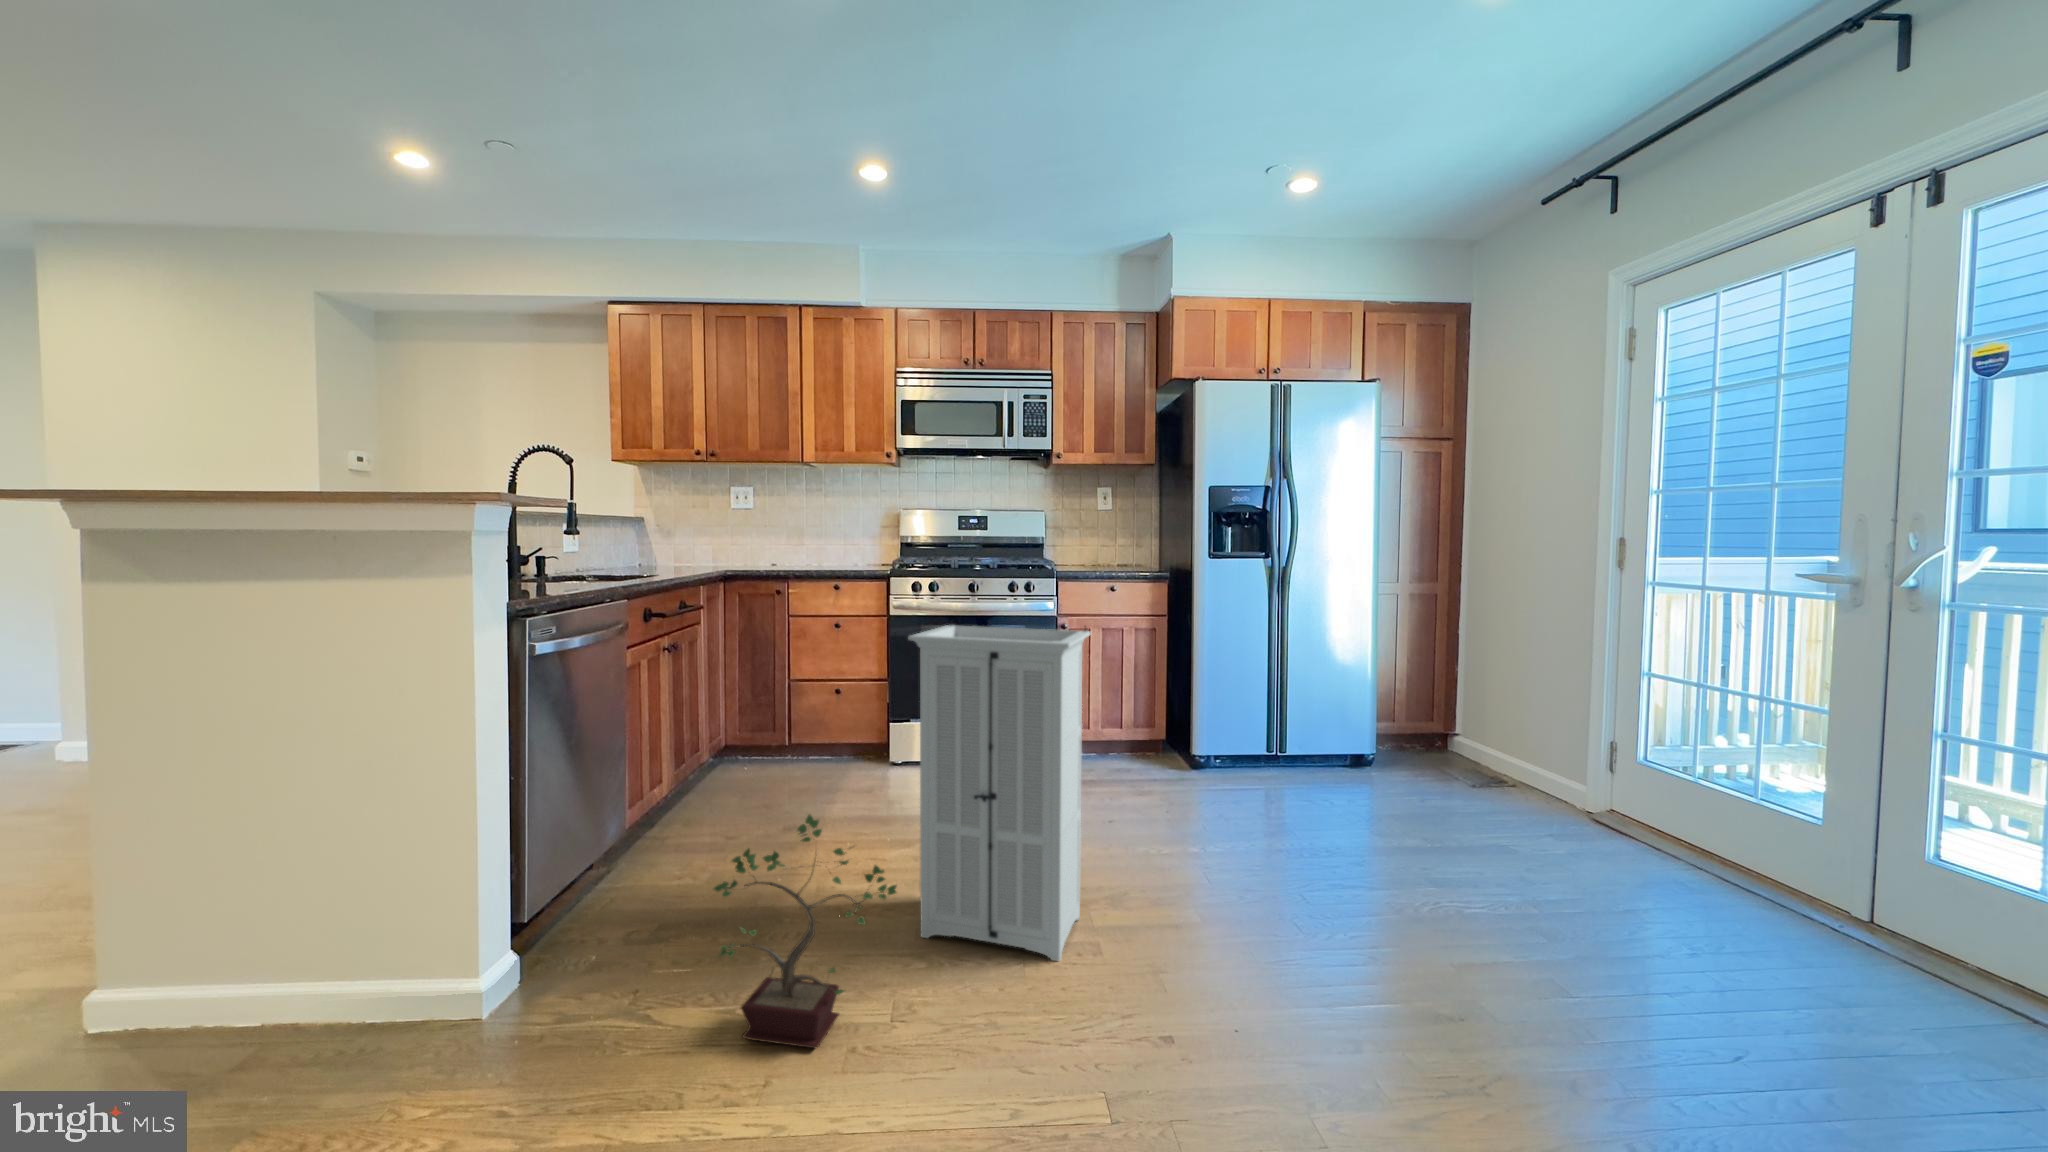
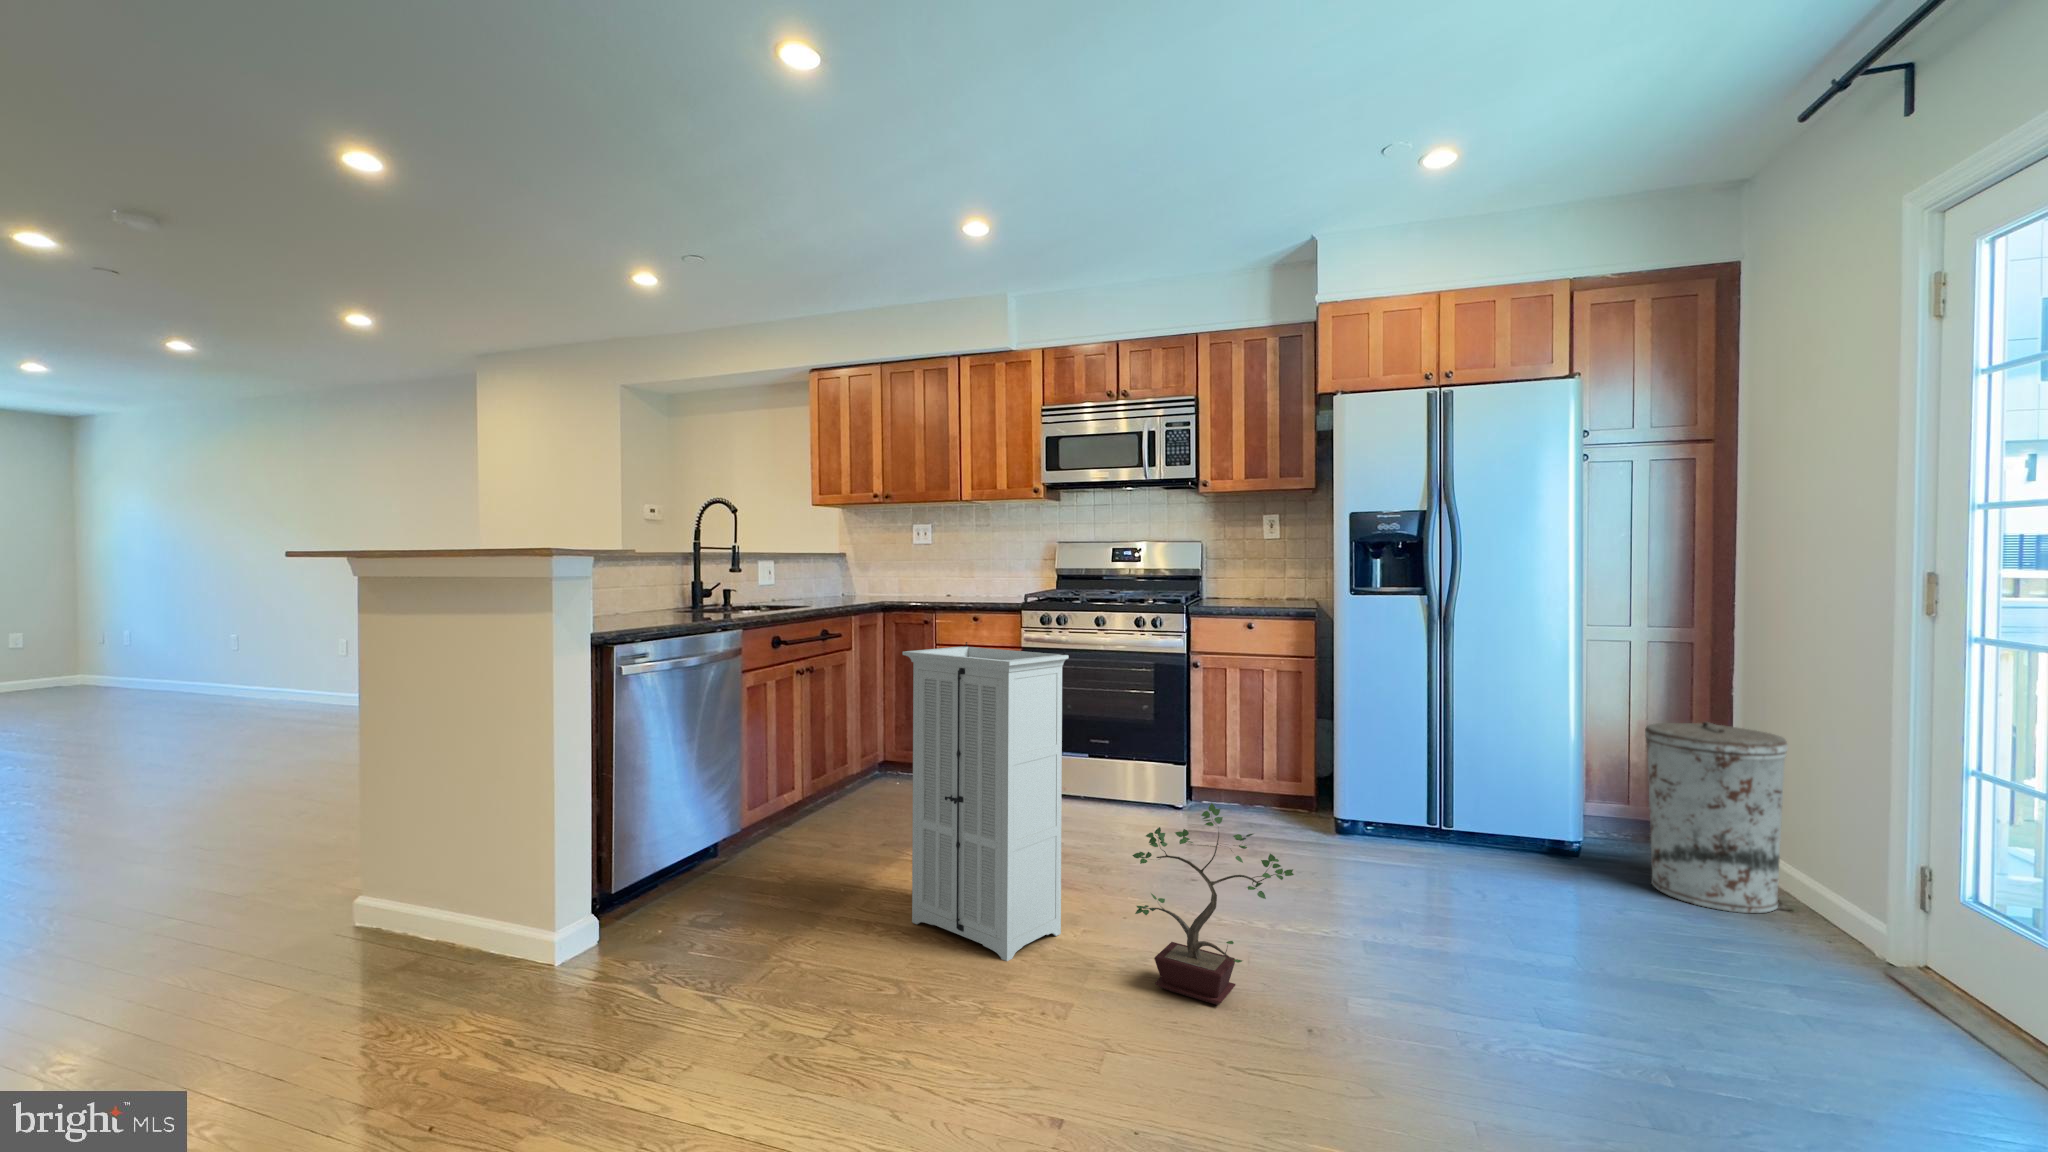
trash can: none [1433,655,1531,795] -> present [1645,722,1788,913]
potted plant: present [714,814,896,1048] -> present [1132,803,1294,1005]

